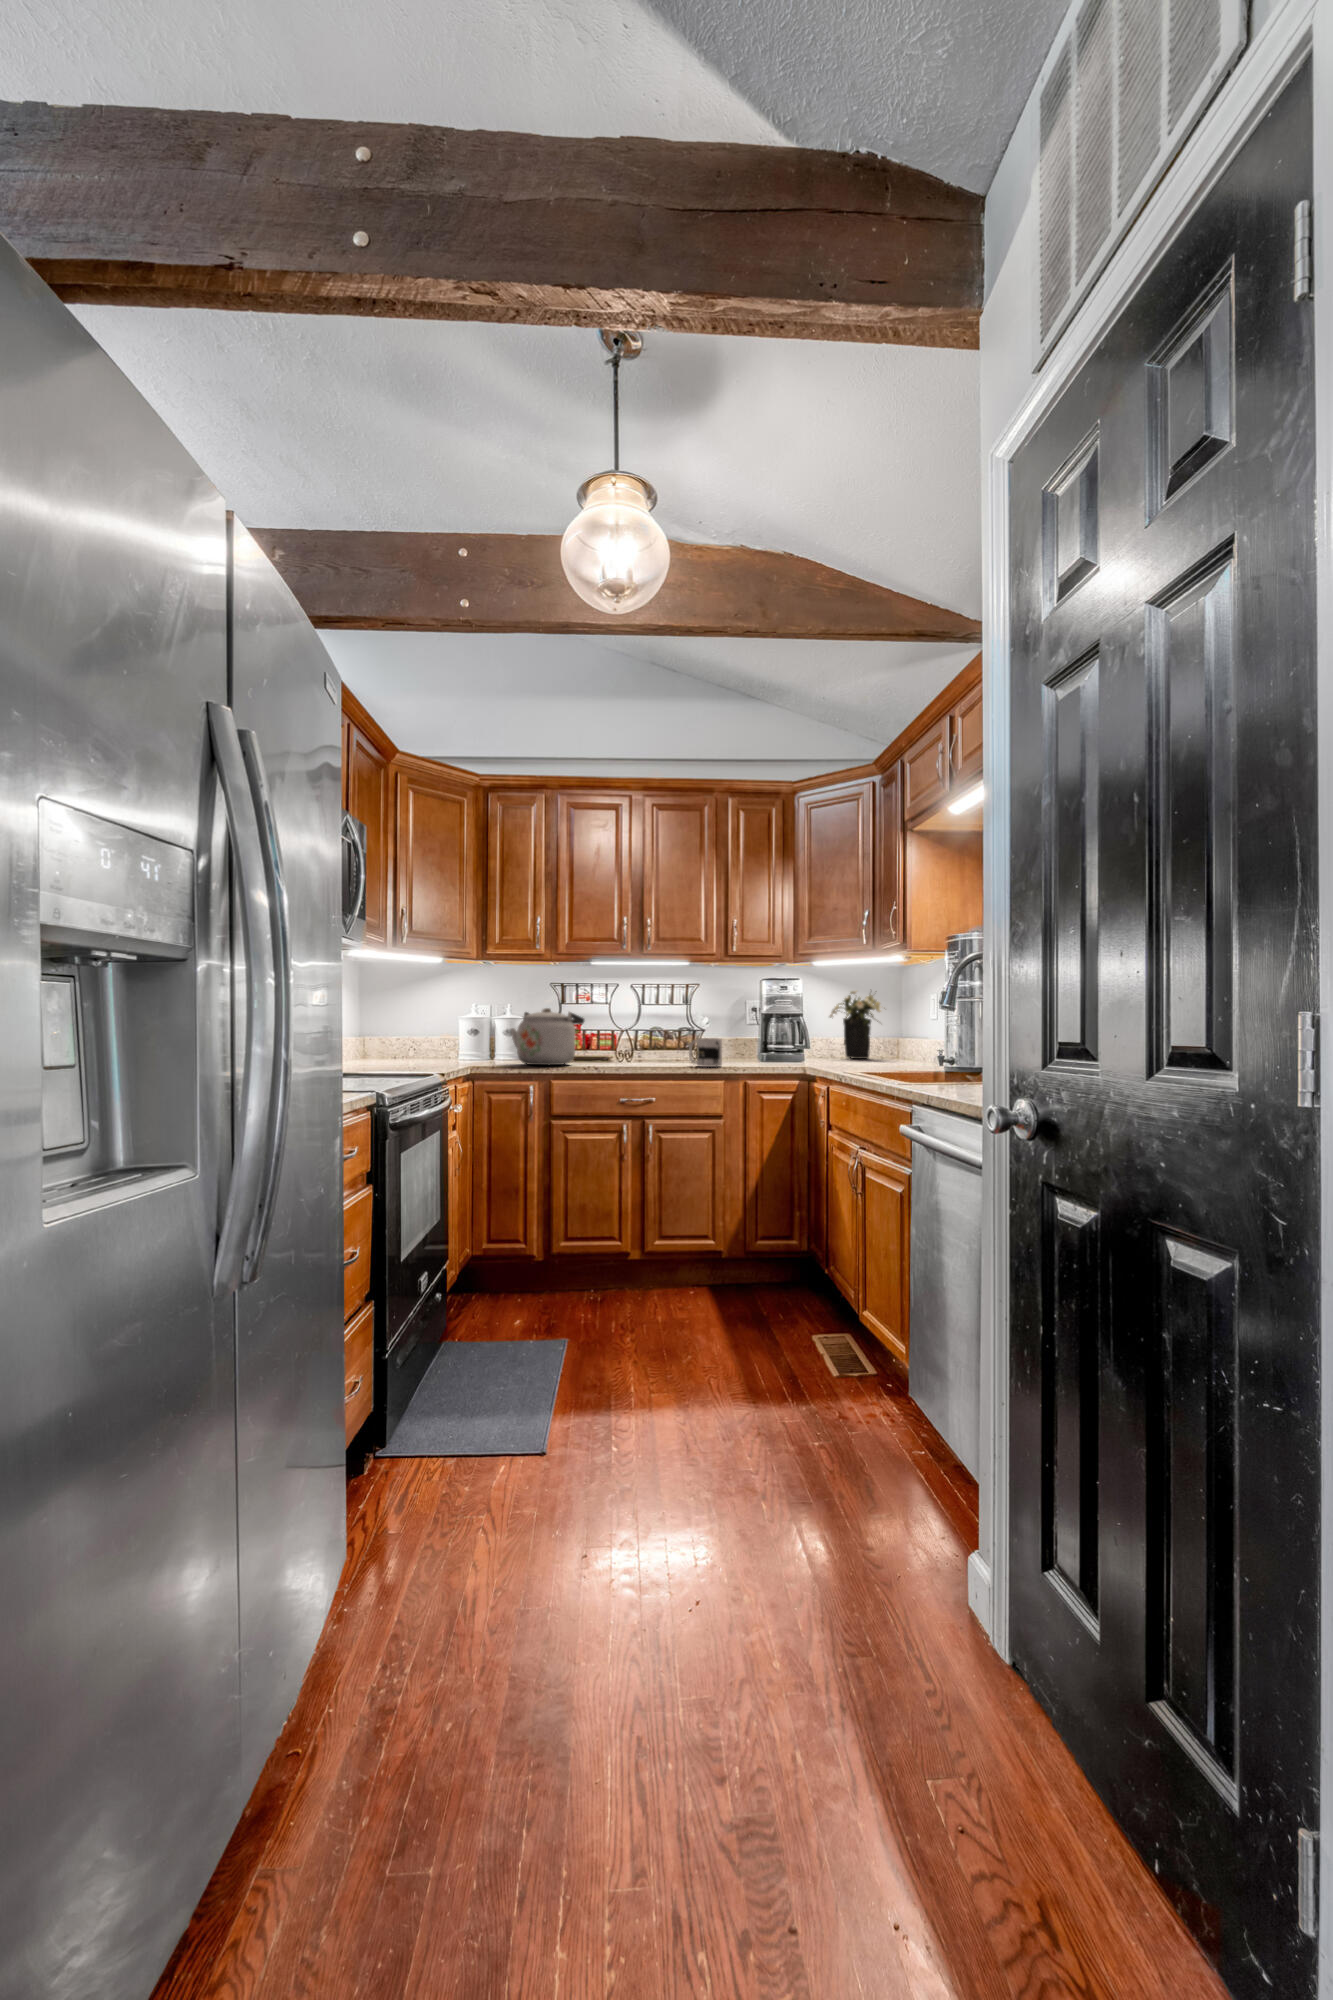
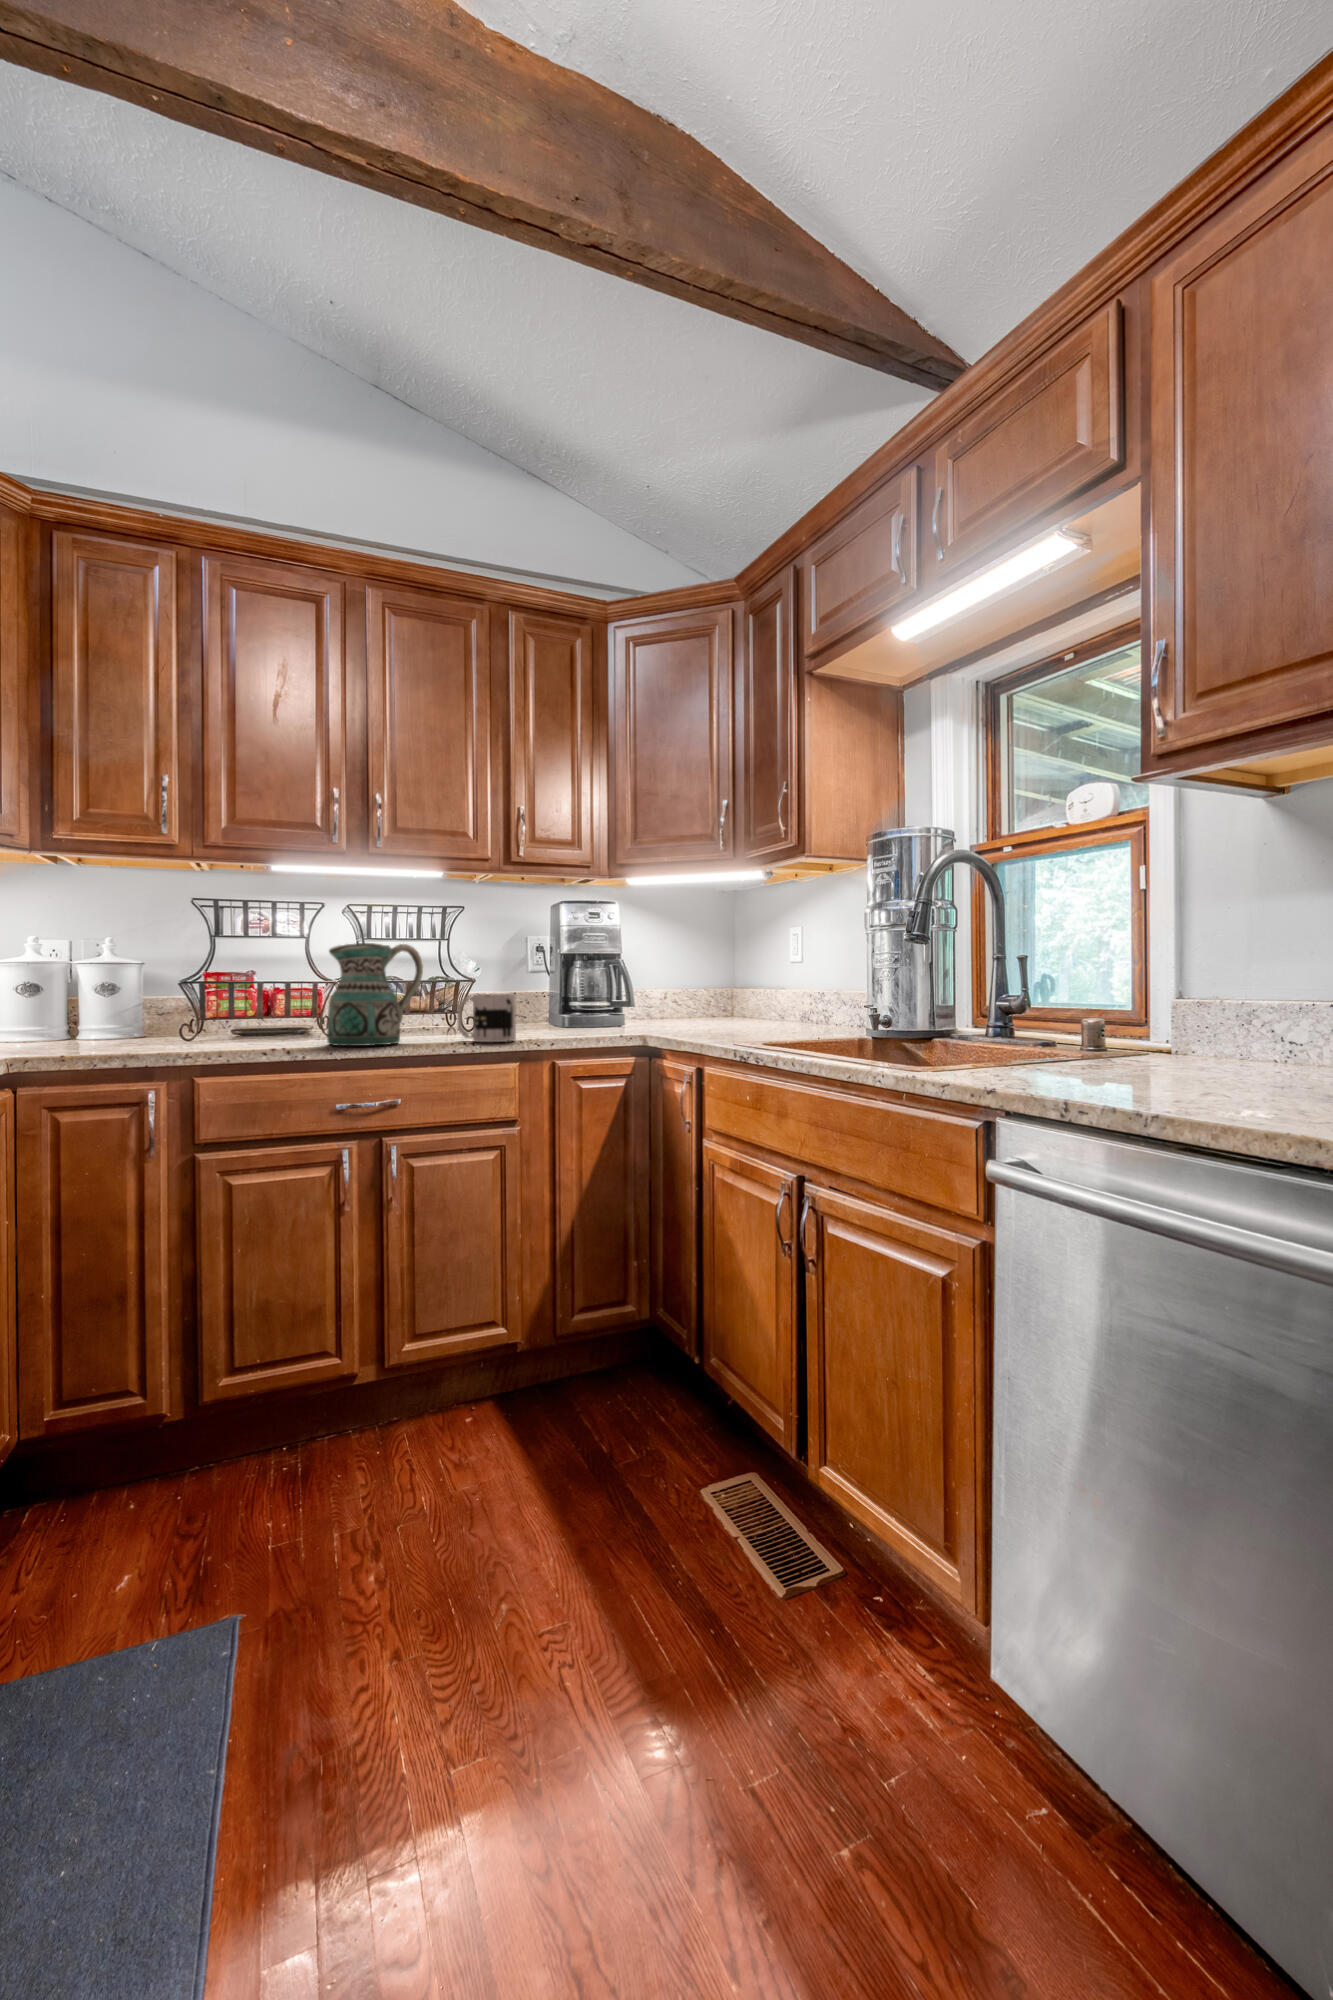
flower arrangement: present [830,991,881,1059] -> none [655,921,737,1022]
kettle: present [511,1008,584,1065] -> none [106,941,261,1049]
ceramic pitcher: none [617,1009,670,1066] -> present [327,943,423,1046]

